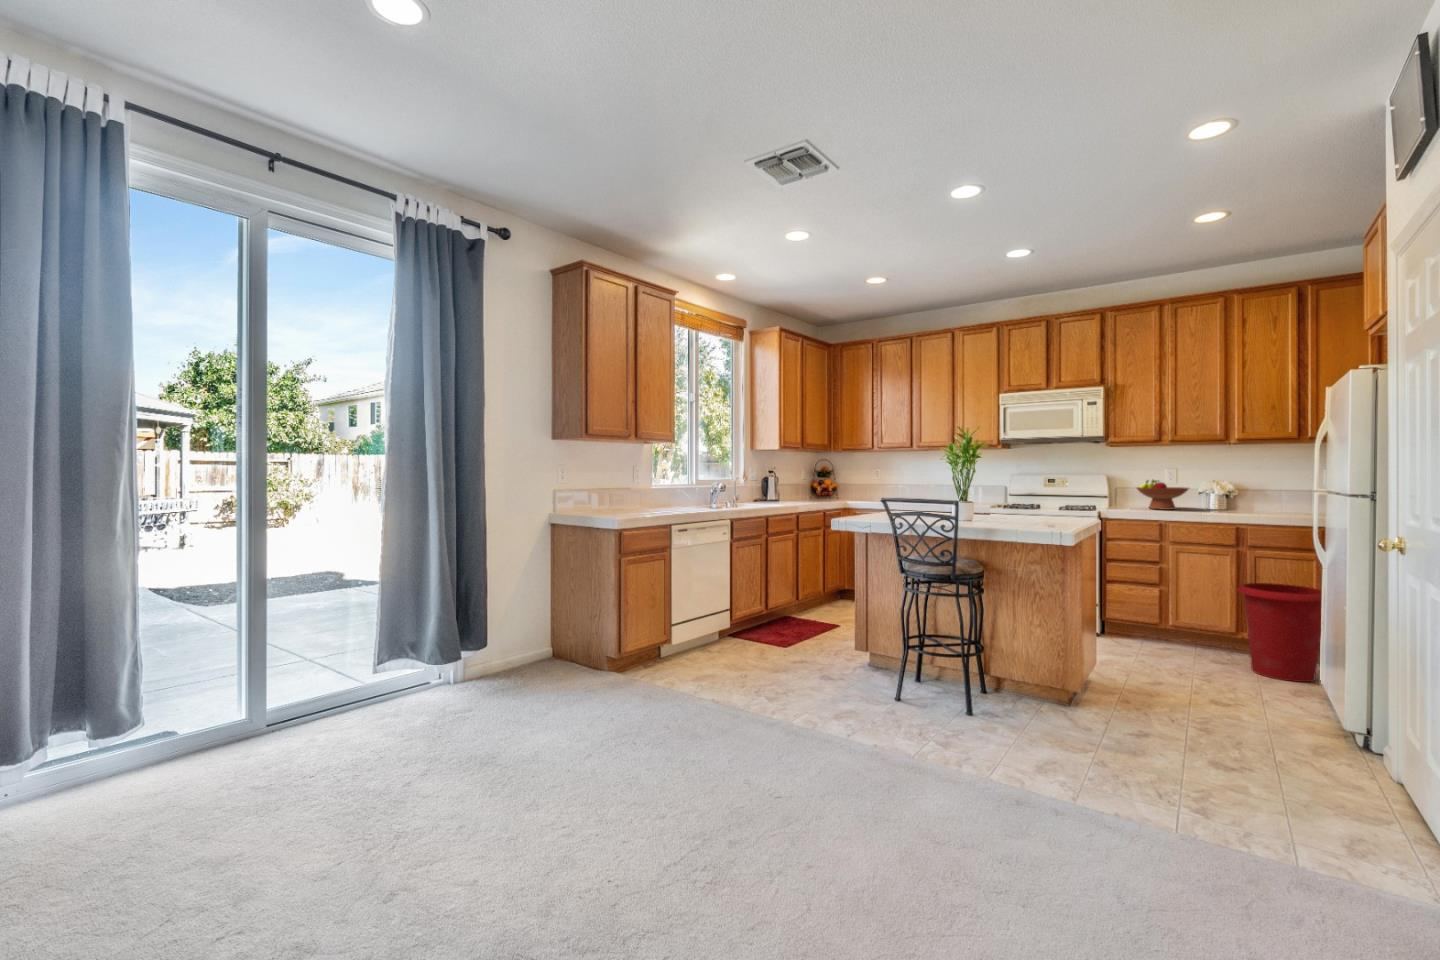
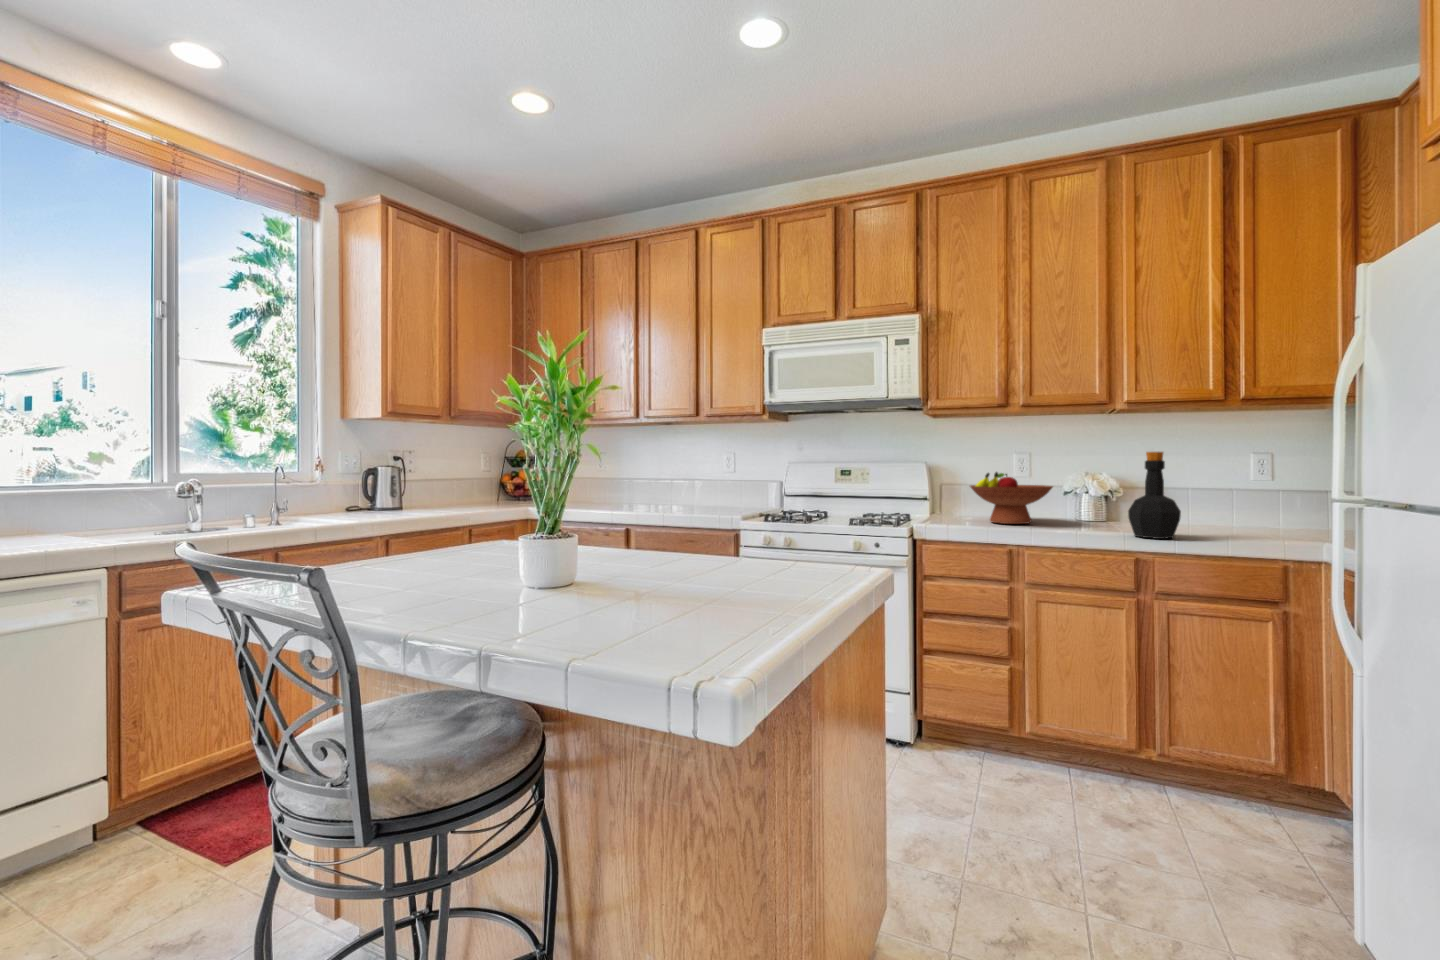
bottle: none [1234,469,1265,516] -> present [1128,452,1181,539]
waste bin: present [1236,583,1321,682] -> none [1143,667,1329,884]

